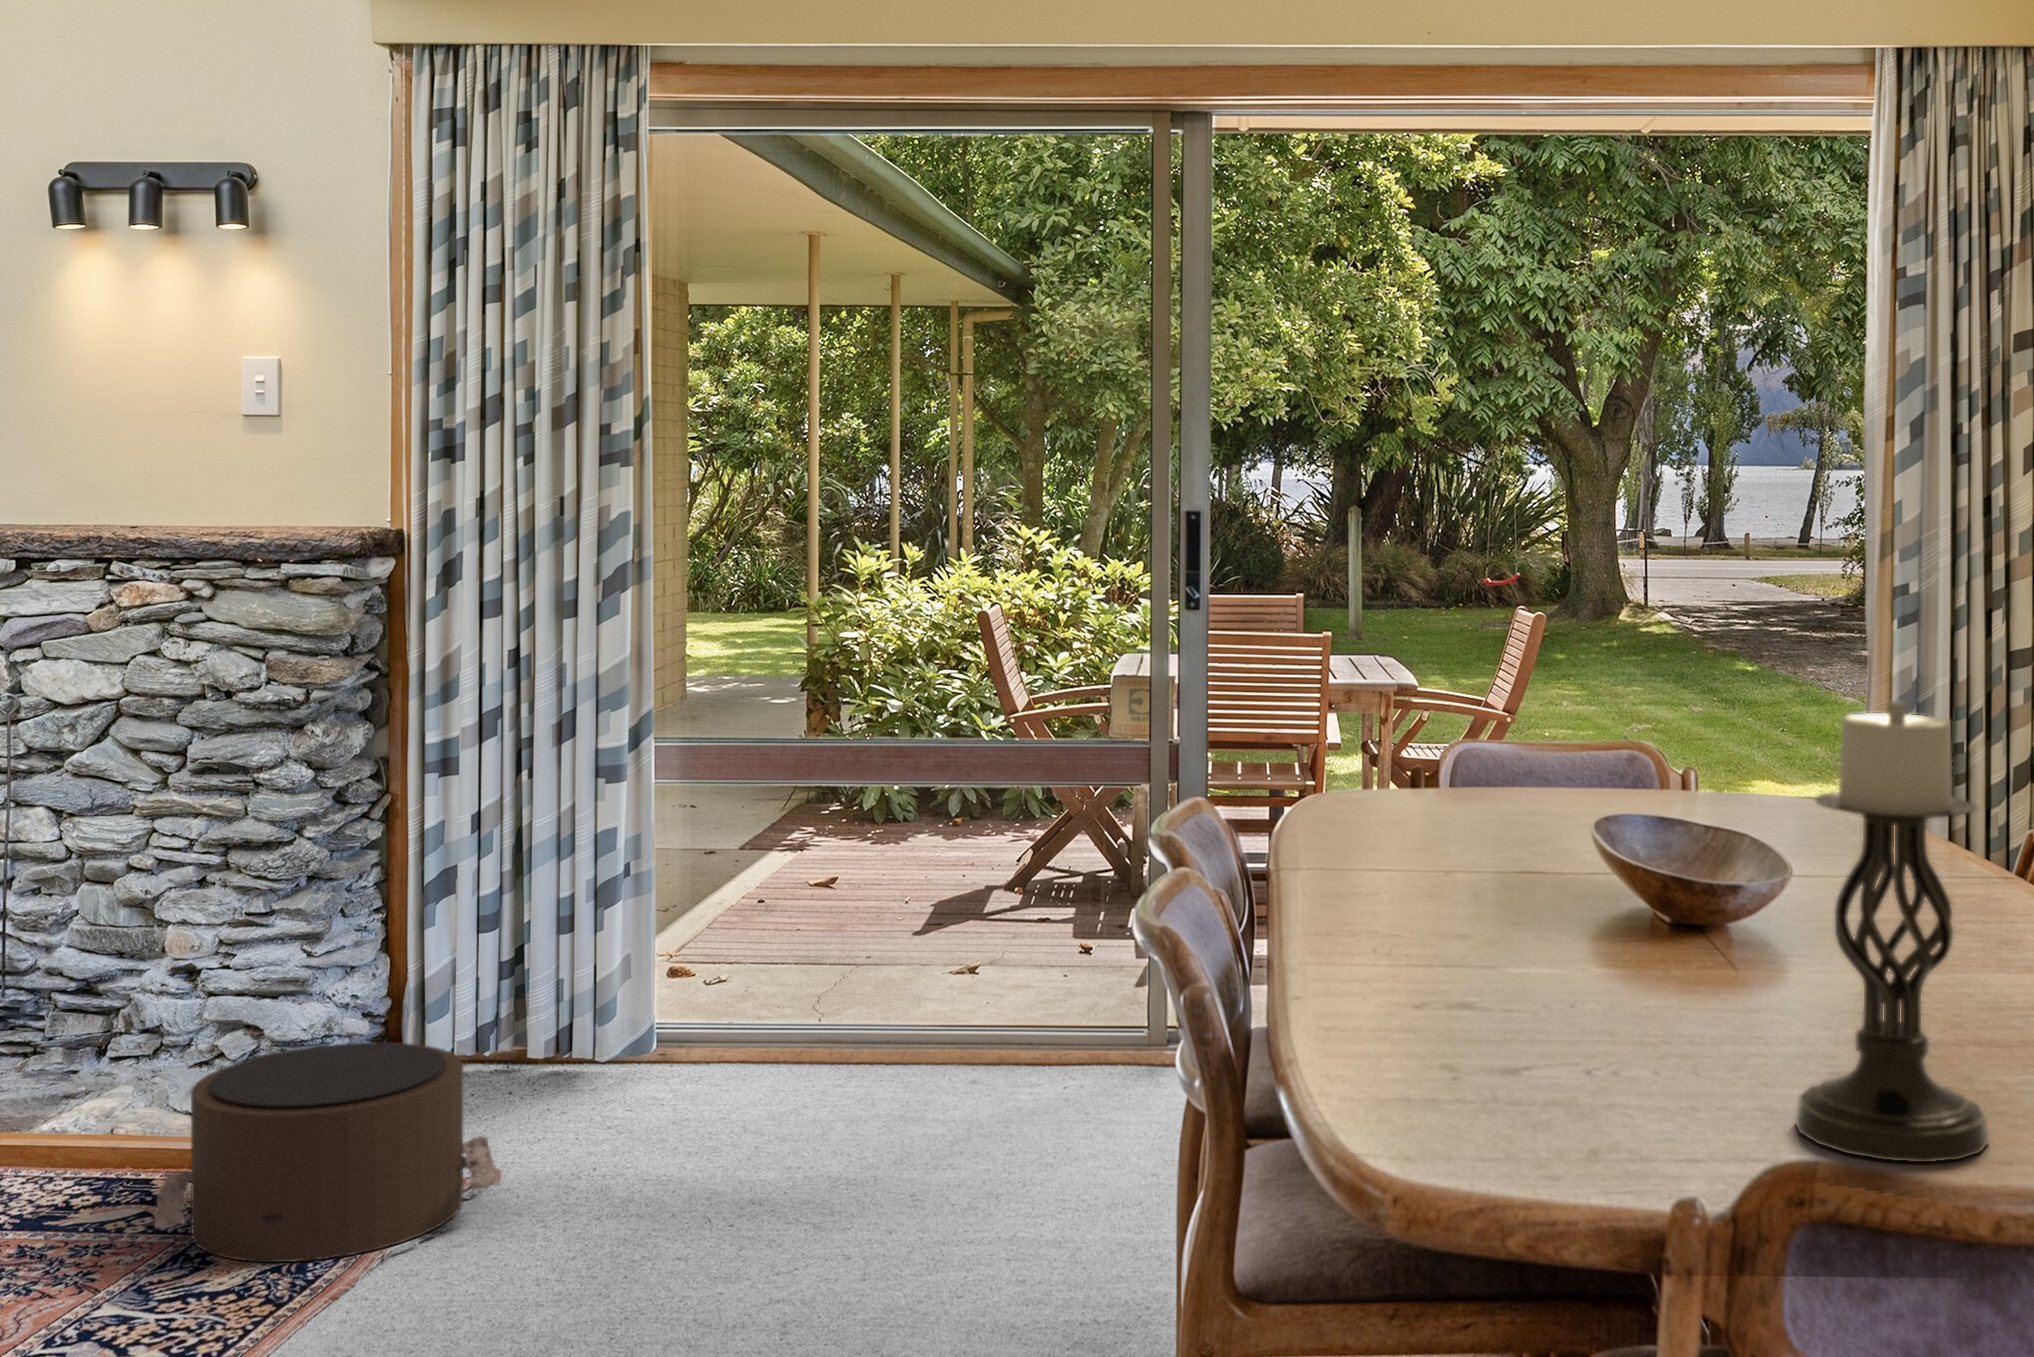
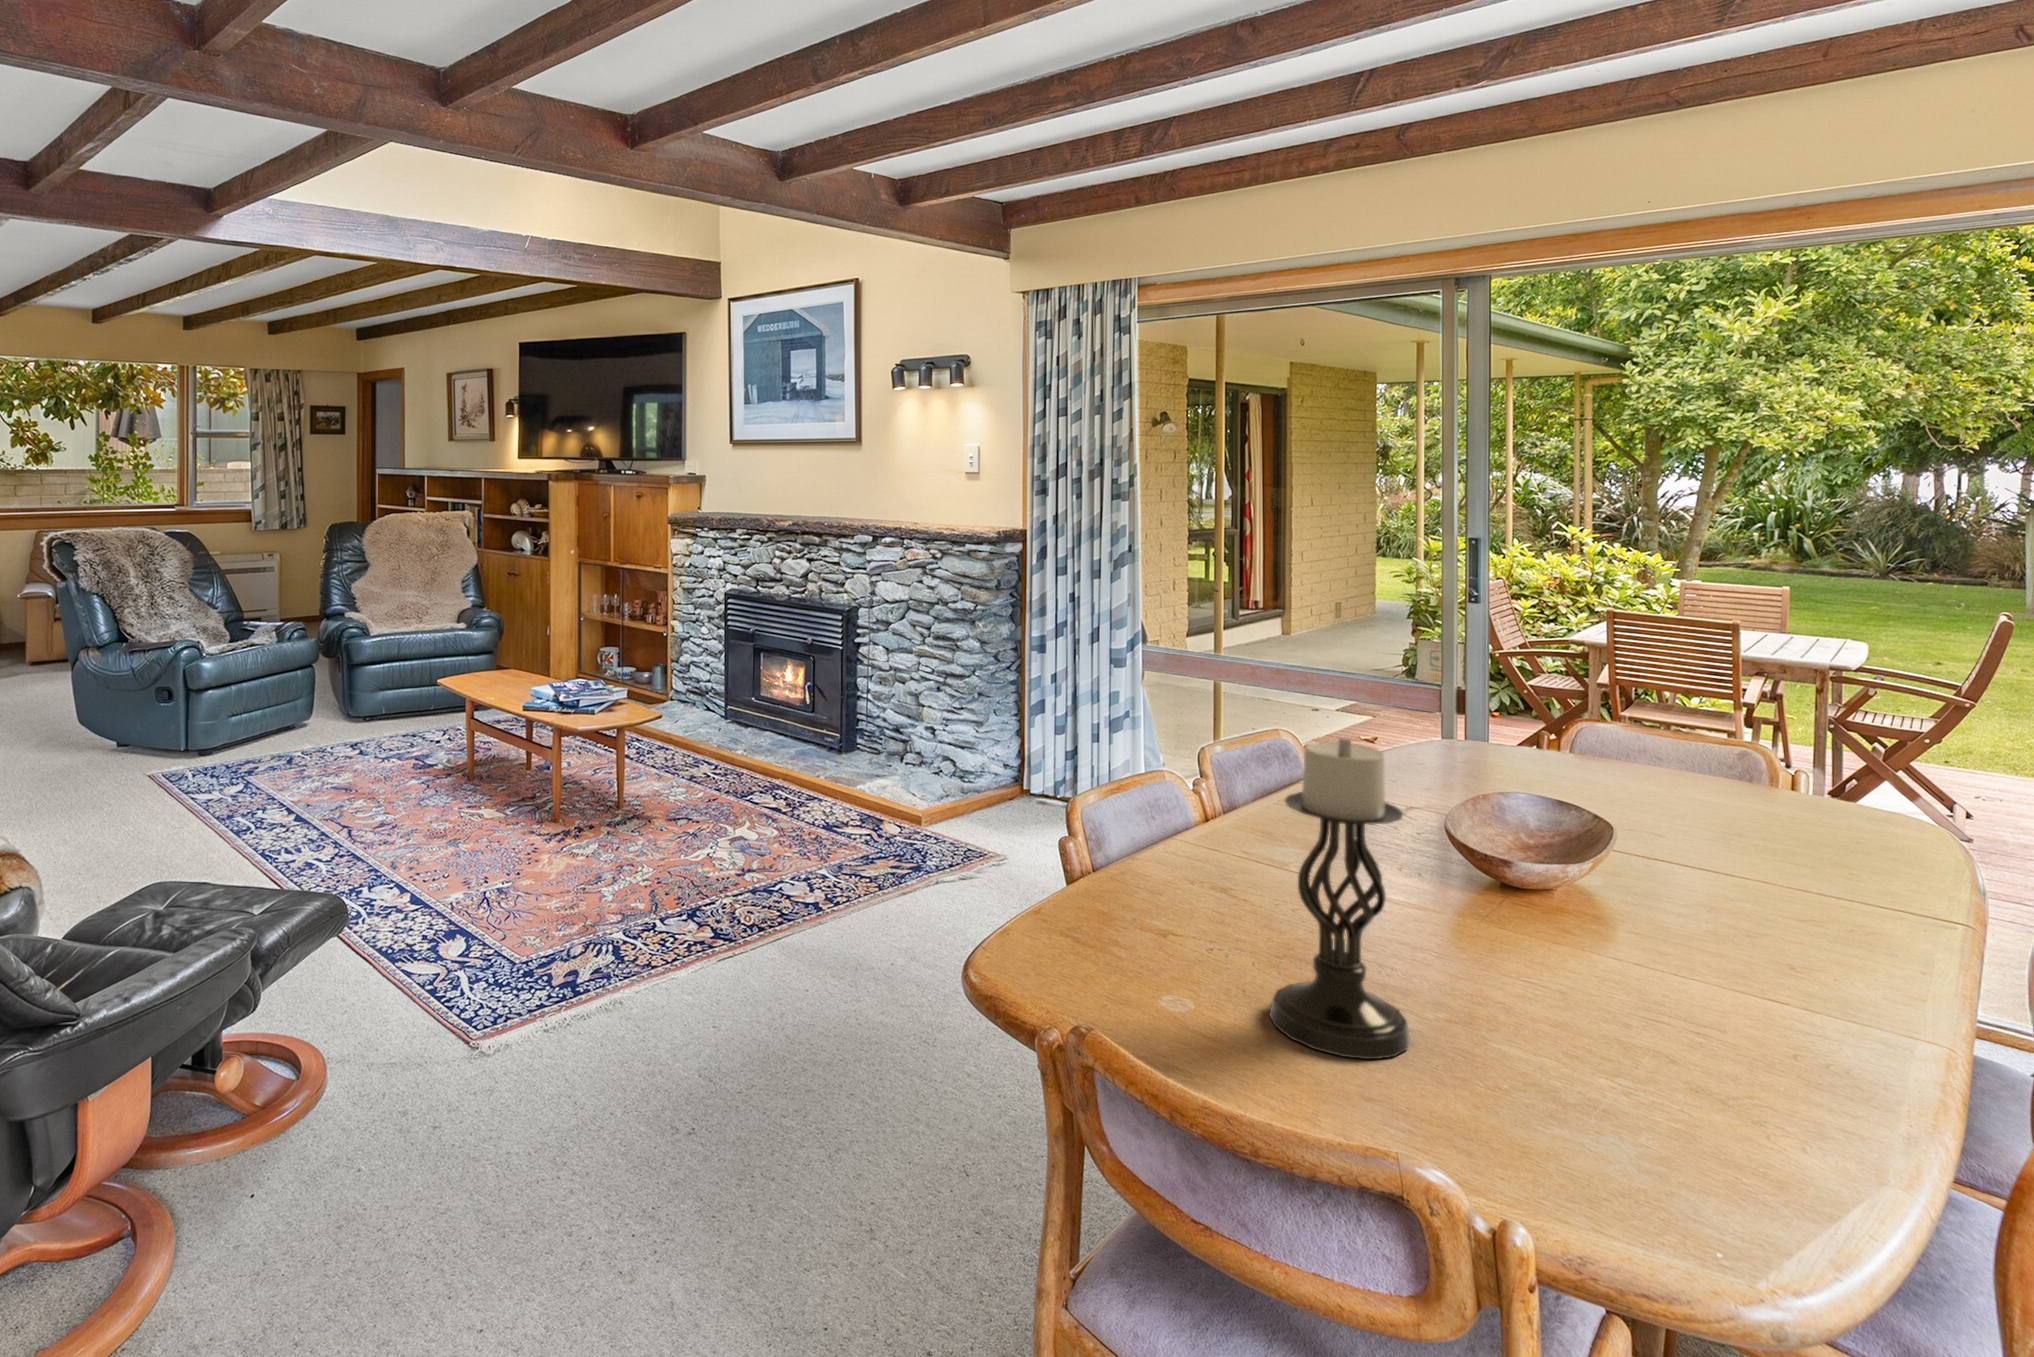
pouf: present [153,1042,502,1262] -> none [848,774,1003,874]

